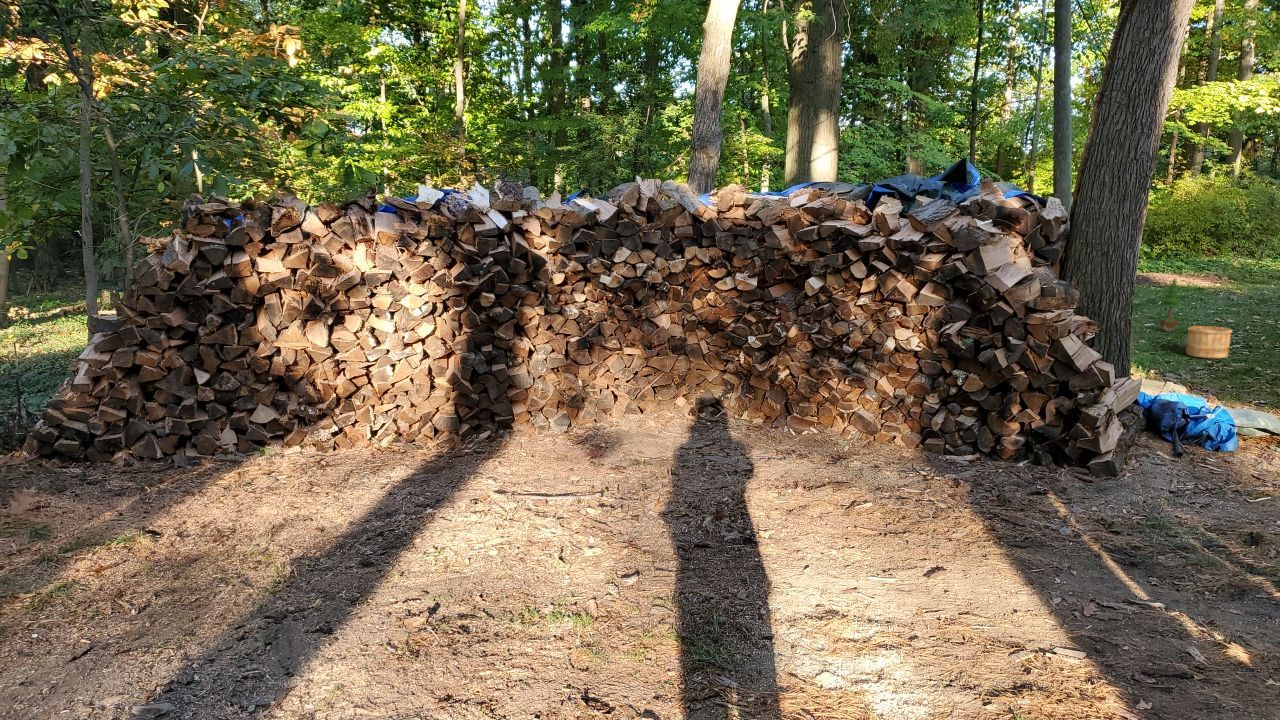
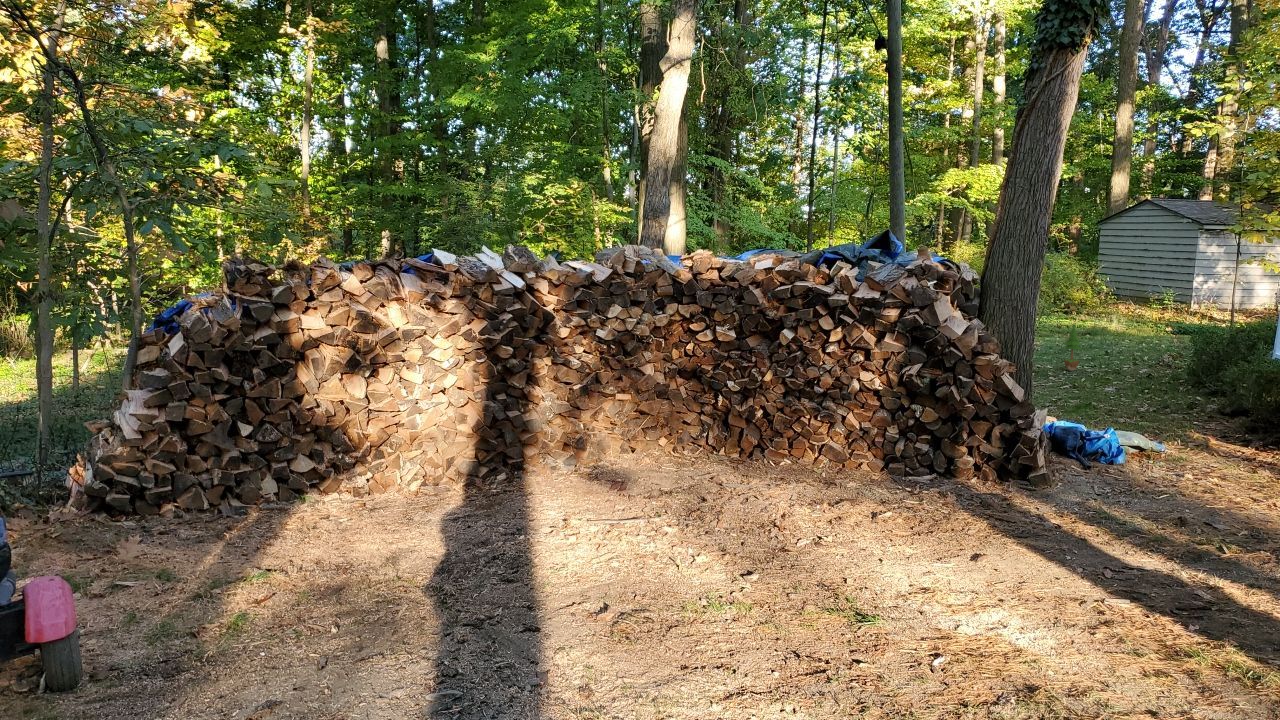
wooden bucket: present [1186,326,1232,358] -> none [1086,365,1121,393]

